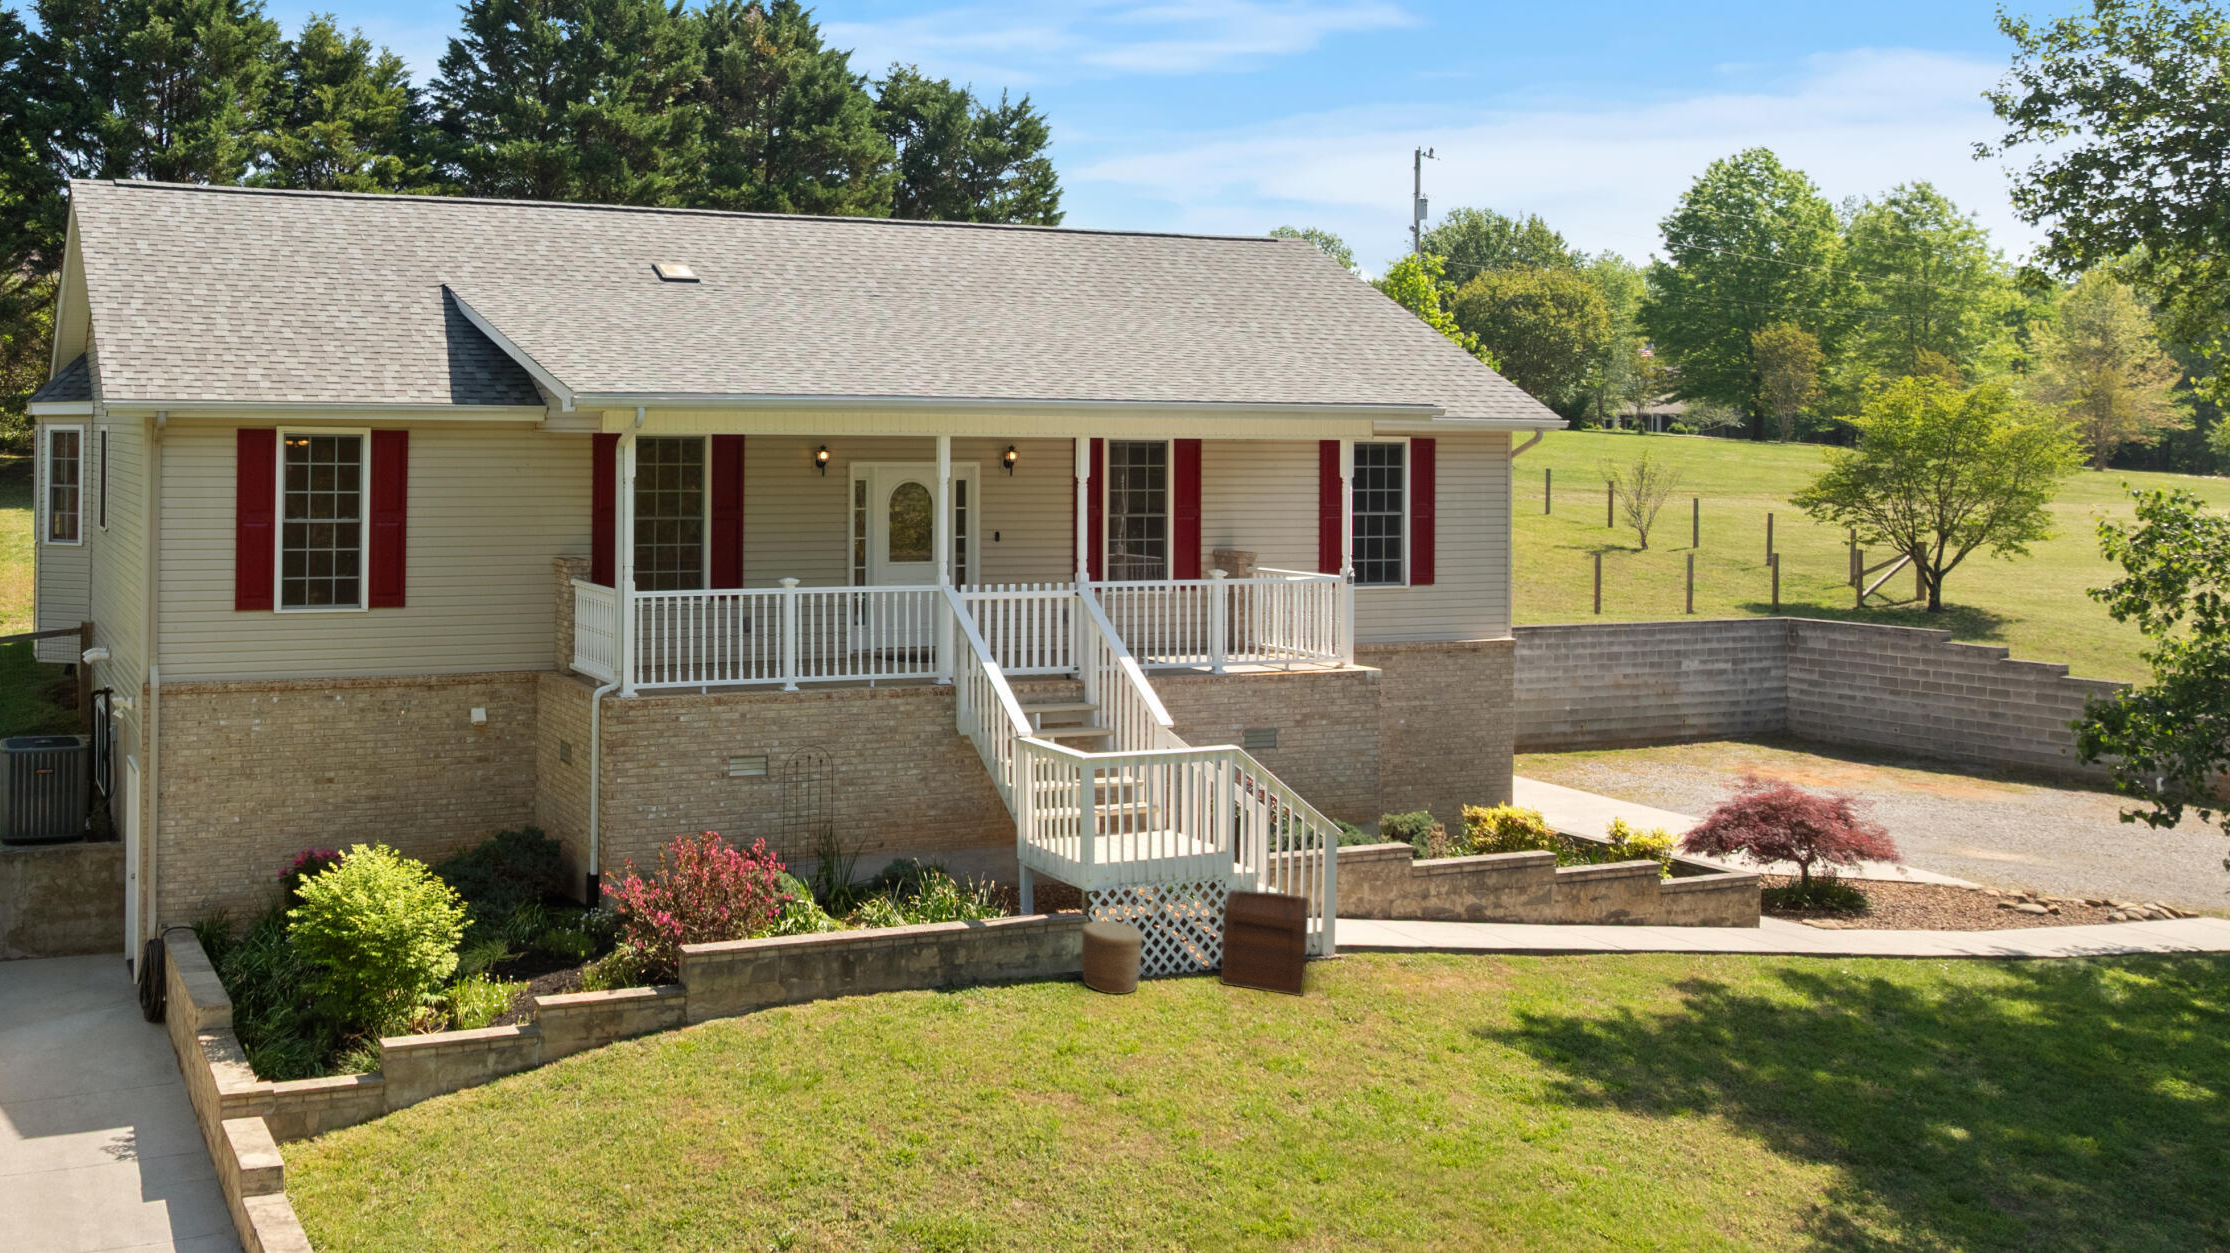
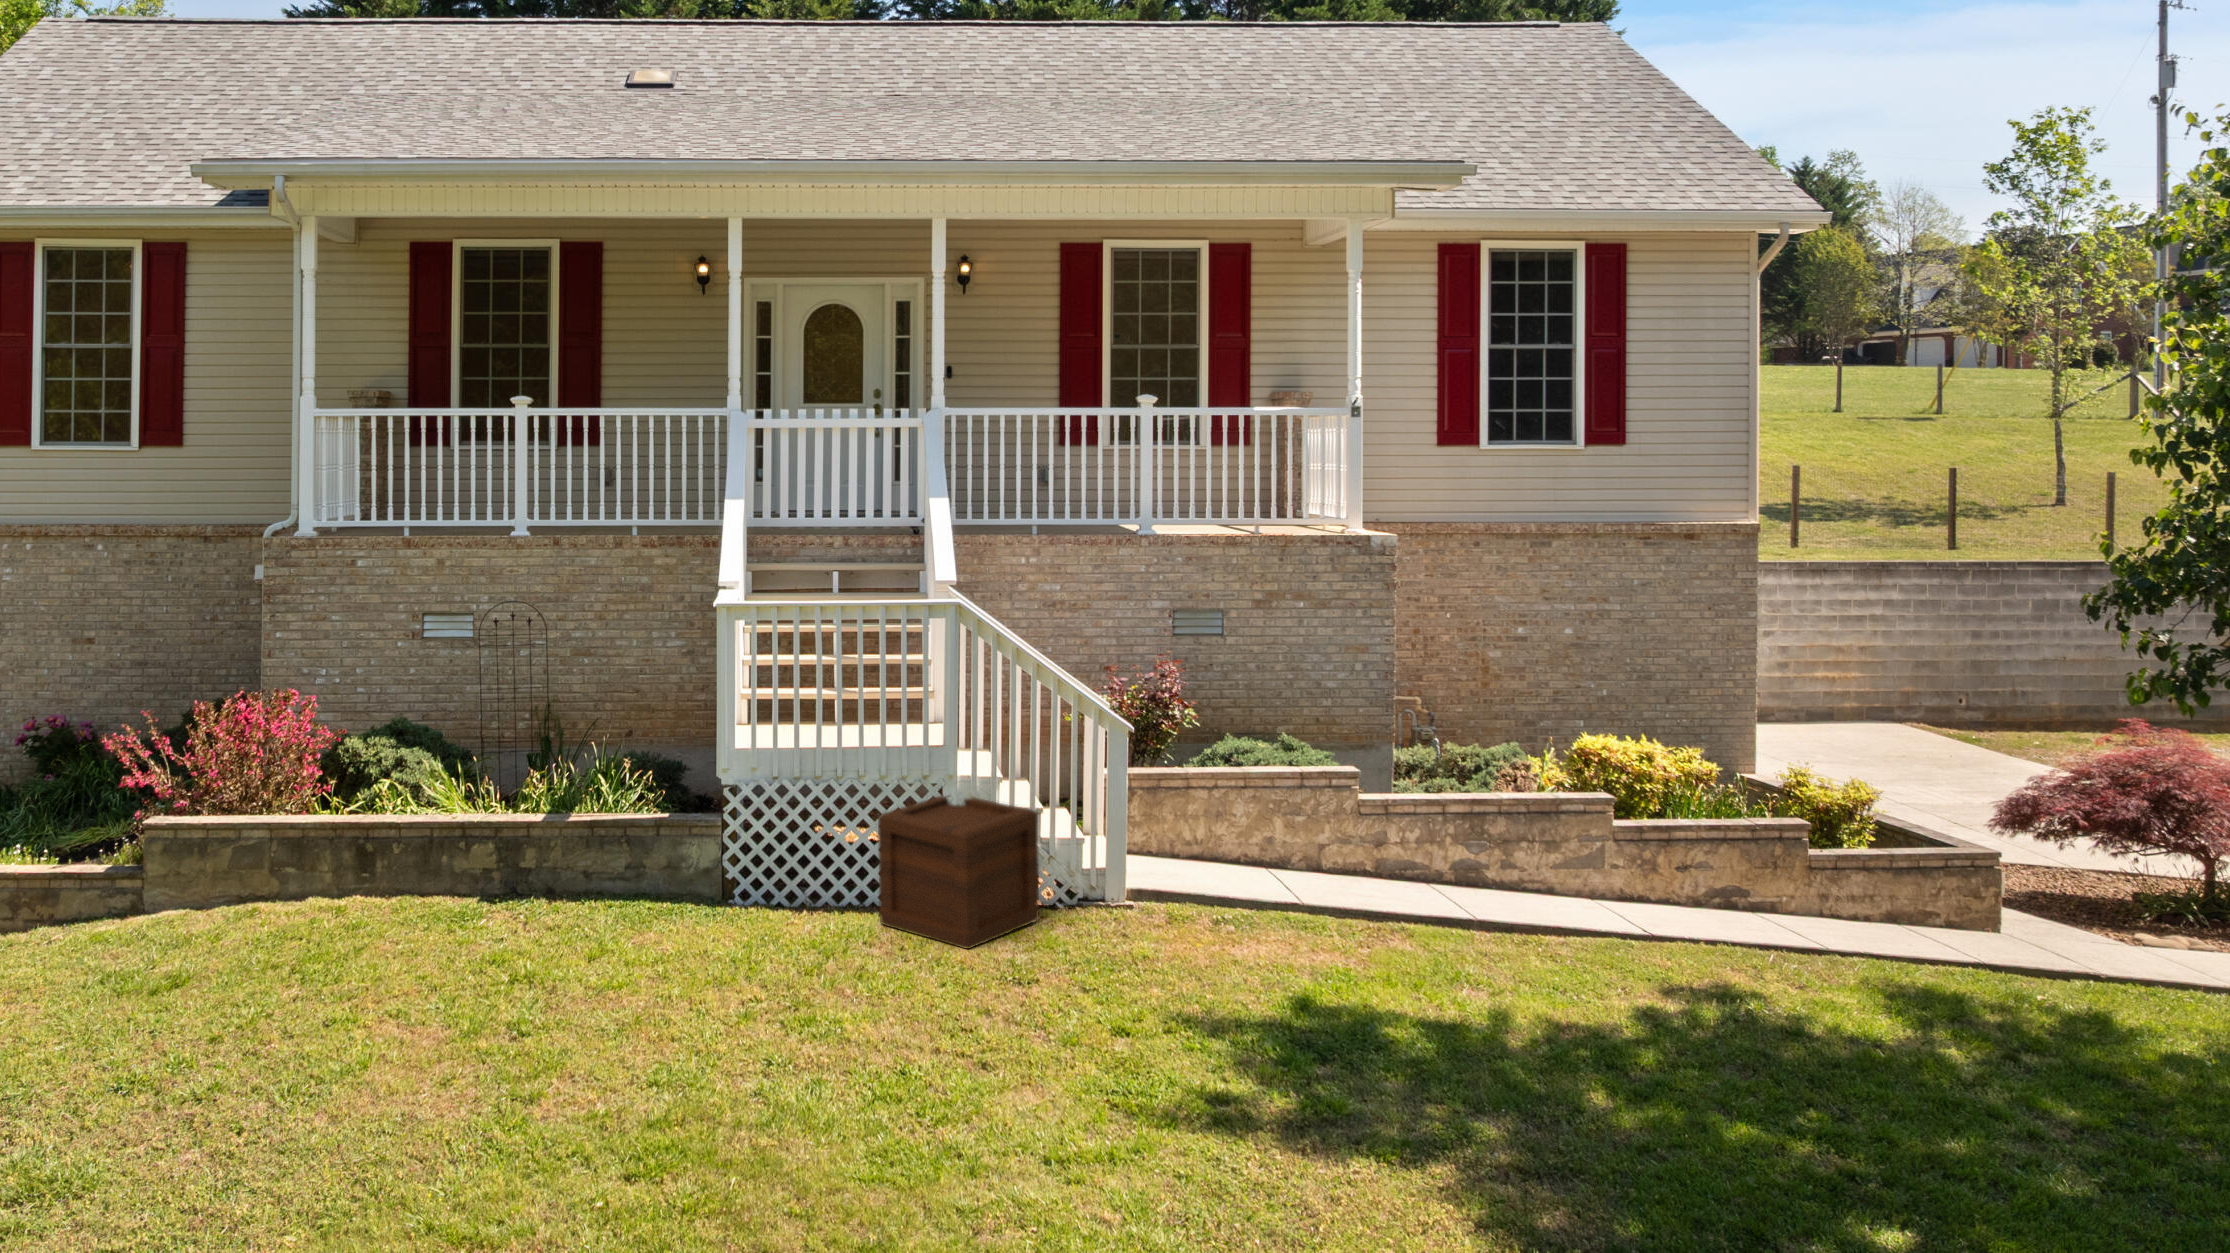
woven basket: present [1082,921,1143,994] -> none [680,824,763,924]

